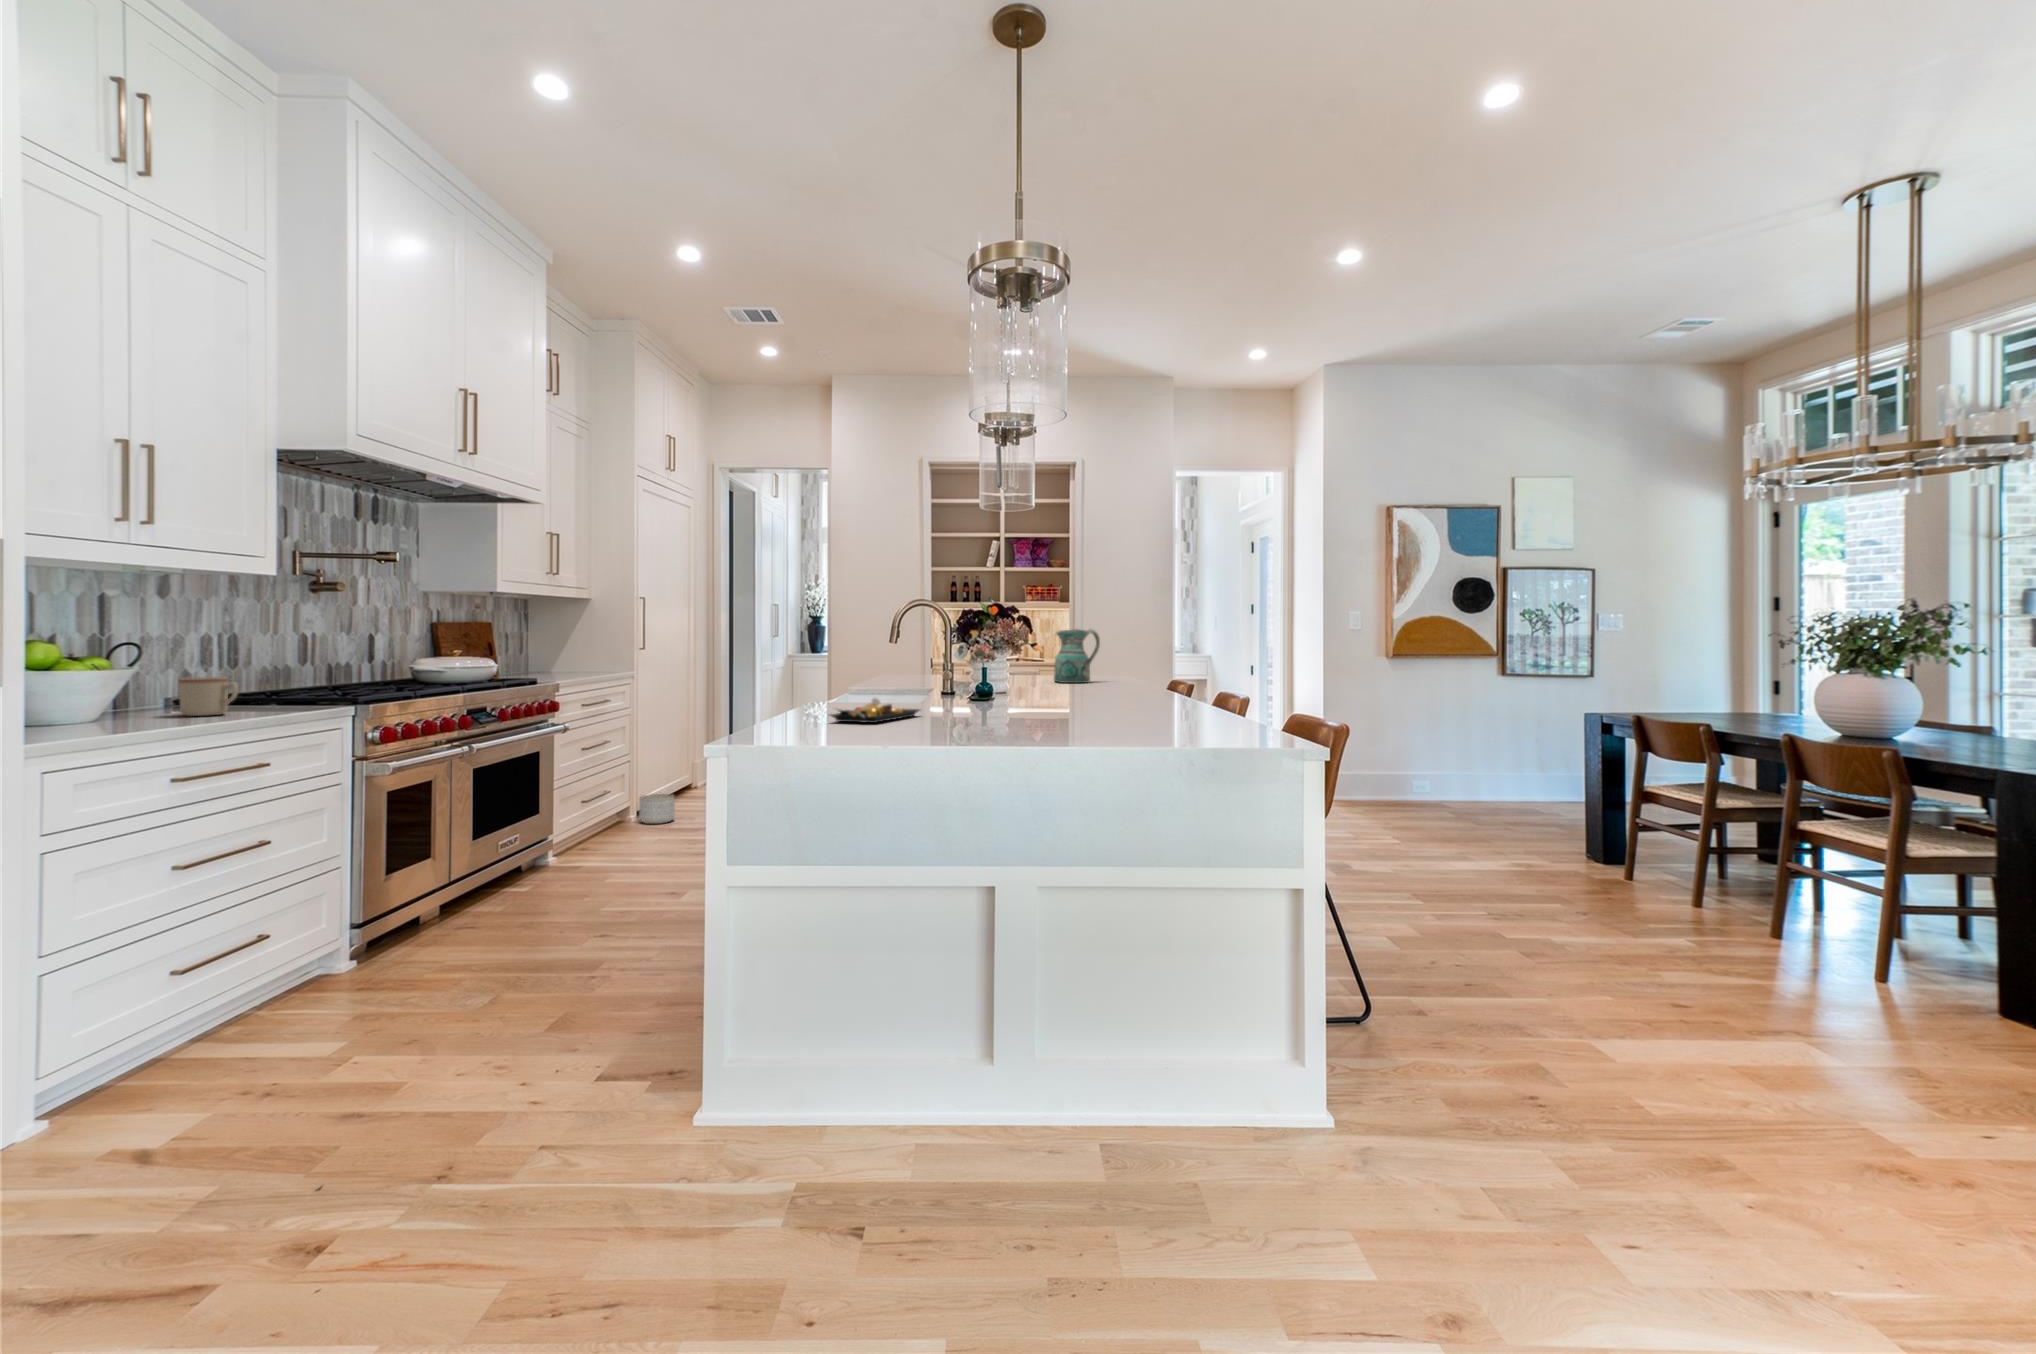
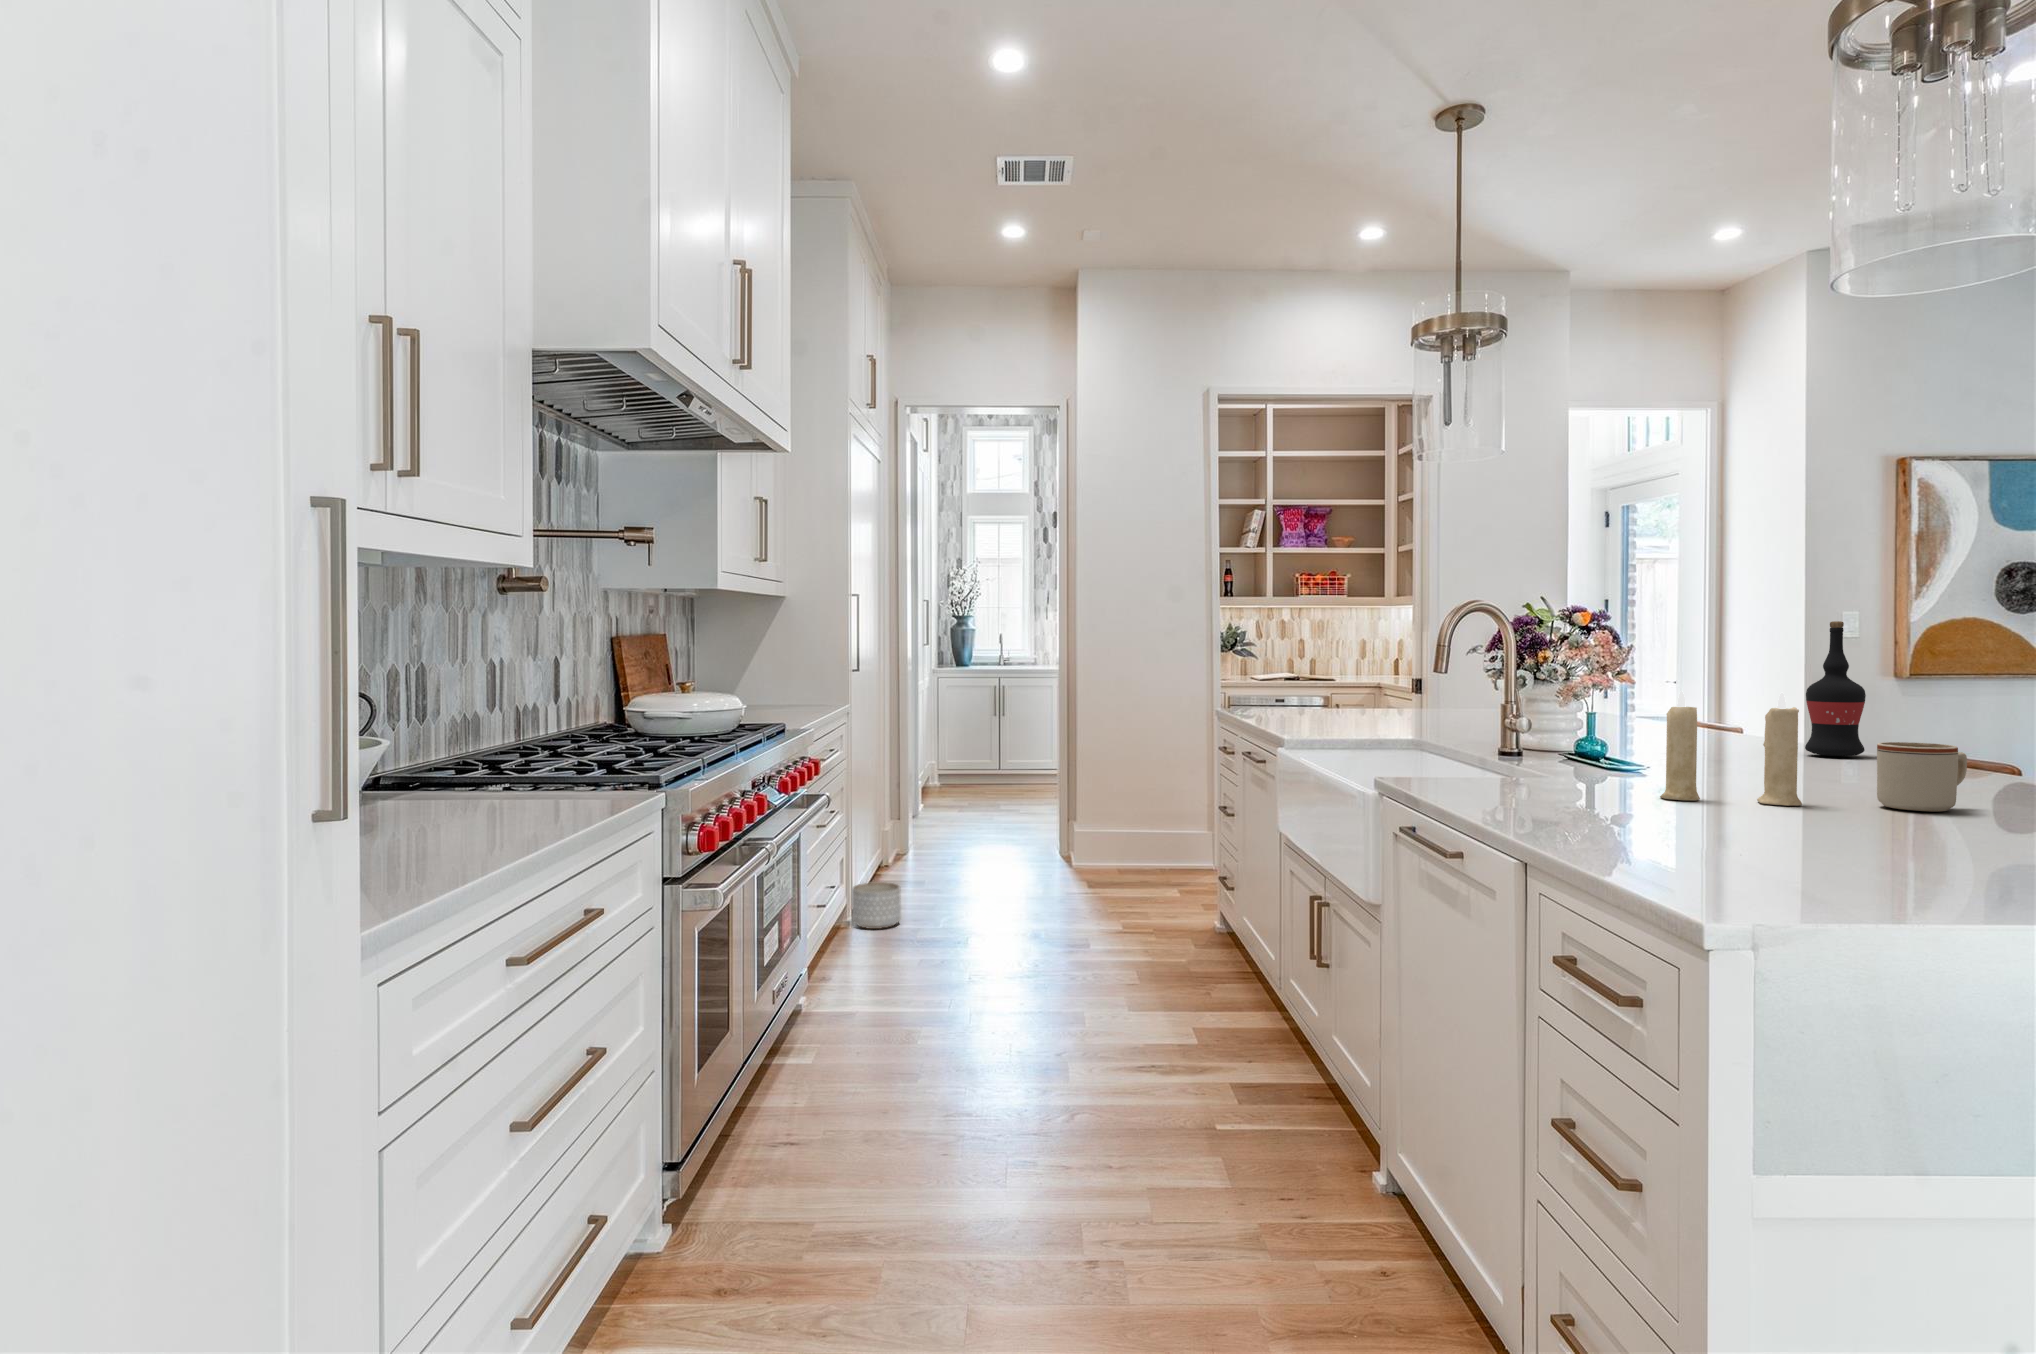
wine bottle: none [1099,615,1127,694] -> present [1805,621,1866,756]
ceramic pitcher: present [1054,629,1100,683] -> none [1563,642,1632,727]
candle: none [899,649,959,710] -> present [1660,691,1802,806]
mug: present [179,677,238,716] -> present [1877,742,1967,811]
plate: present [830,697,919,723] -> none [1723,793,1902,855]

